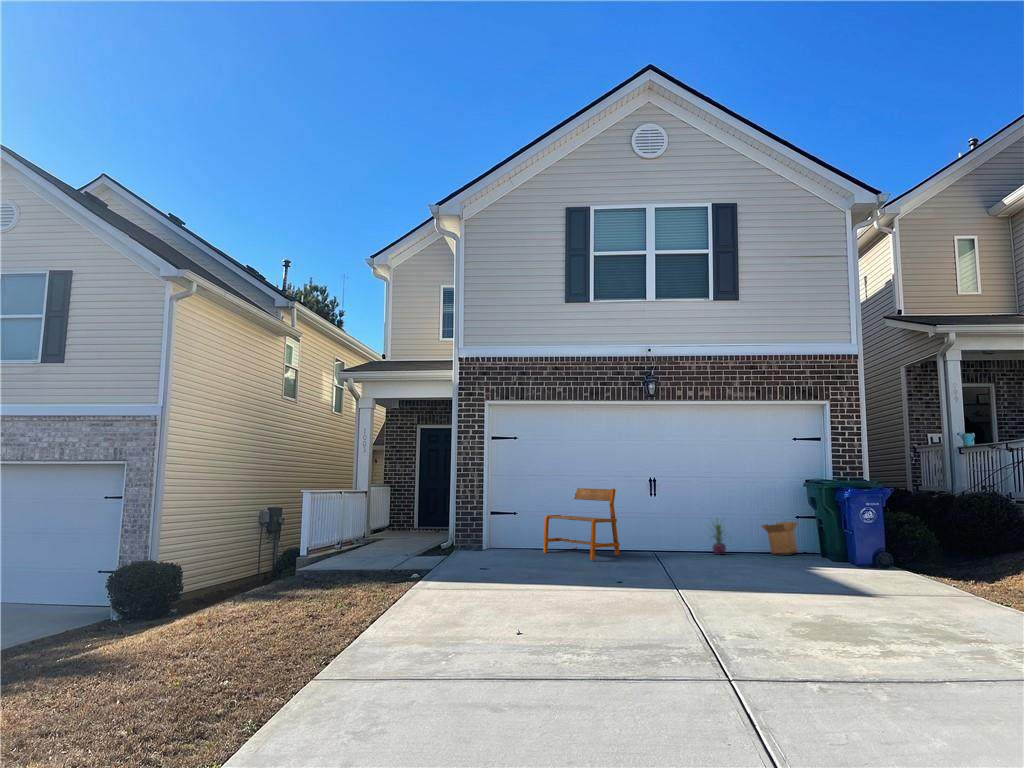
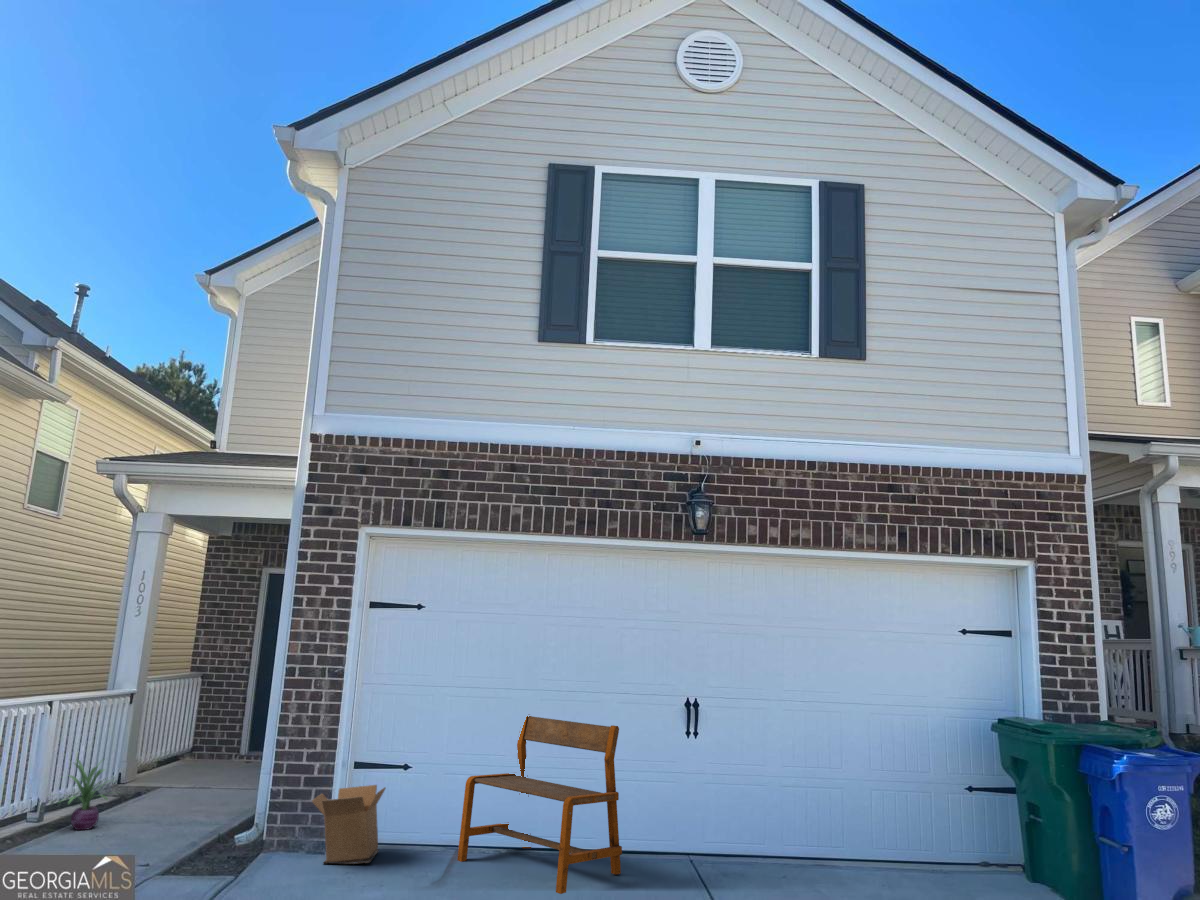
decorative plant: present [713,519,726,554] -> present [64,760,108,830]
cardboard box: present [761,522,797,554] -> present [312,785,386,864]

